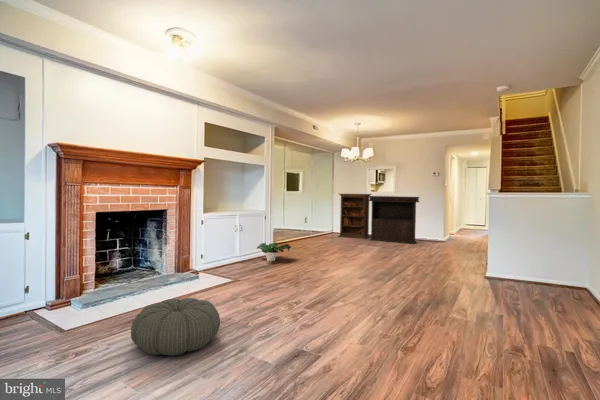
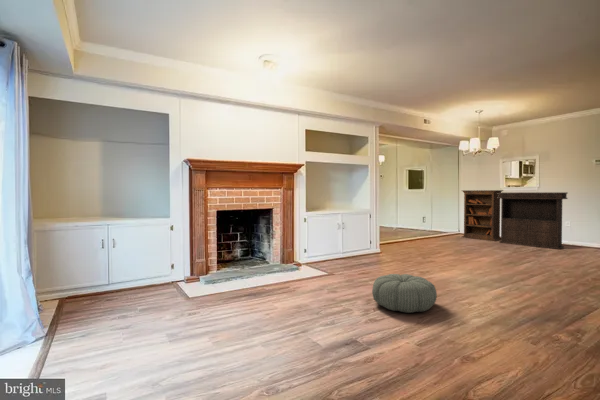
potted plant: present [257,242,291,261] -> none [359,240,394,259]
pouf: present [131,298,220,356] -> present [372,274,437,313]

